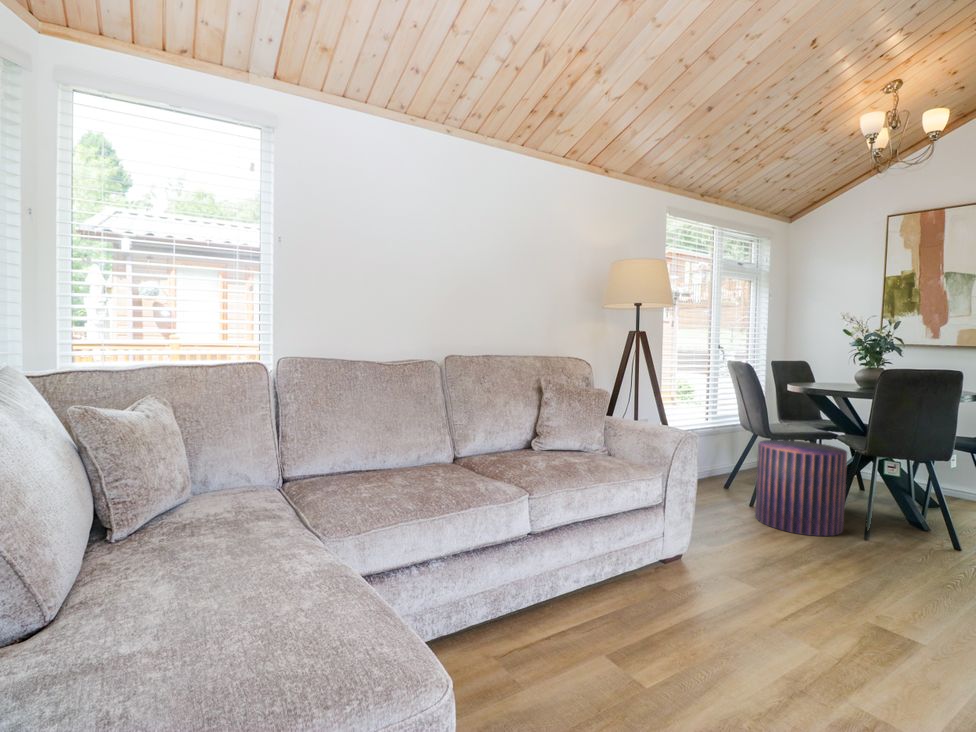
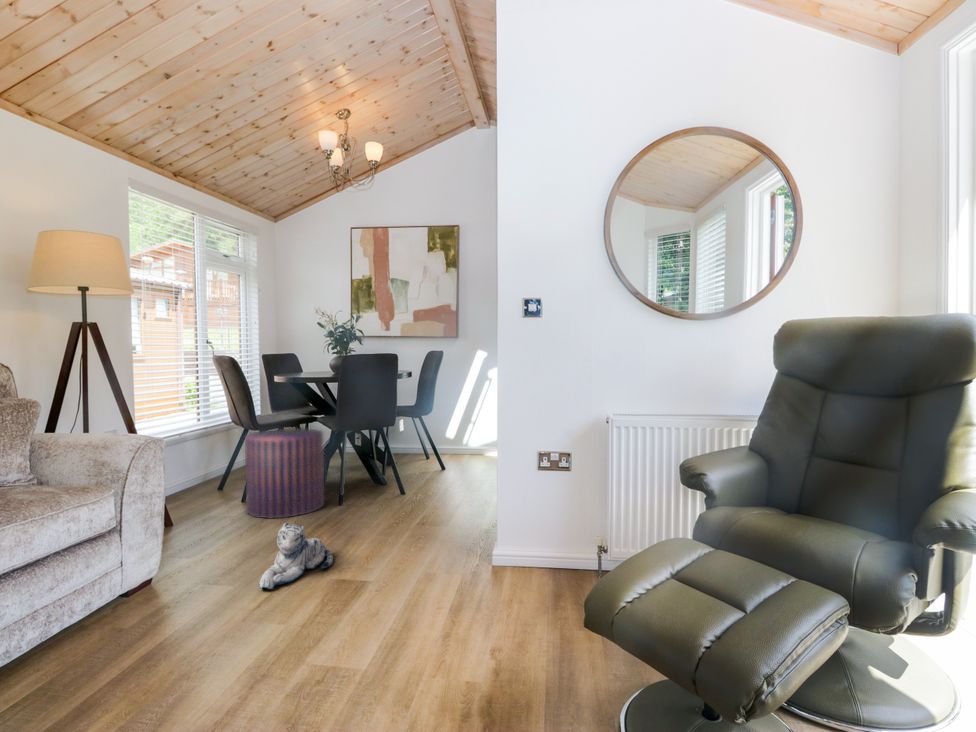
plush toy: none [780,541,865,604] -> present [259,523,333,589]

